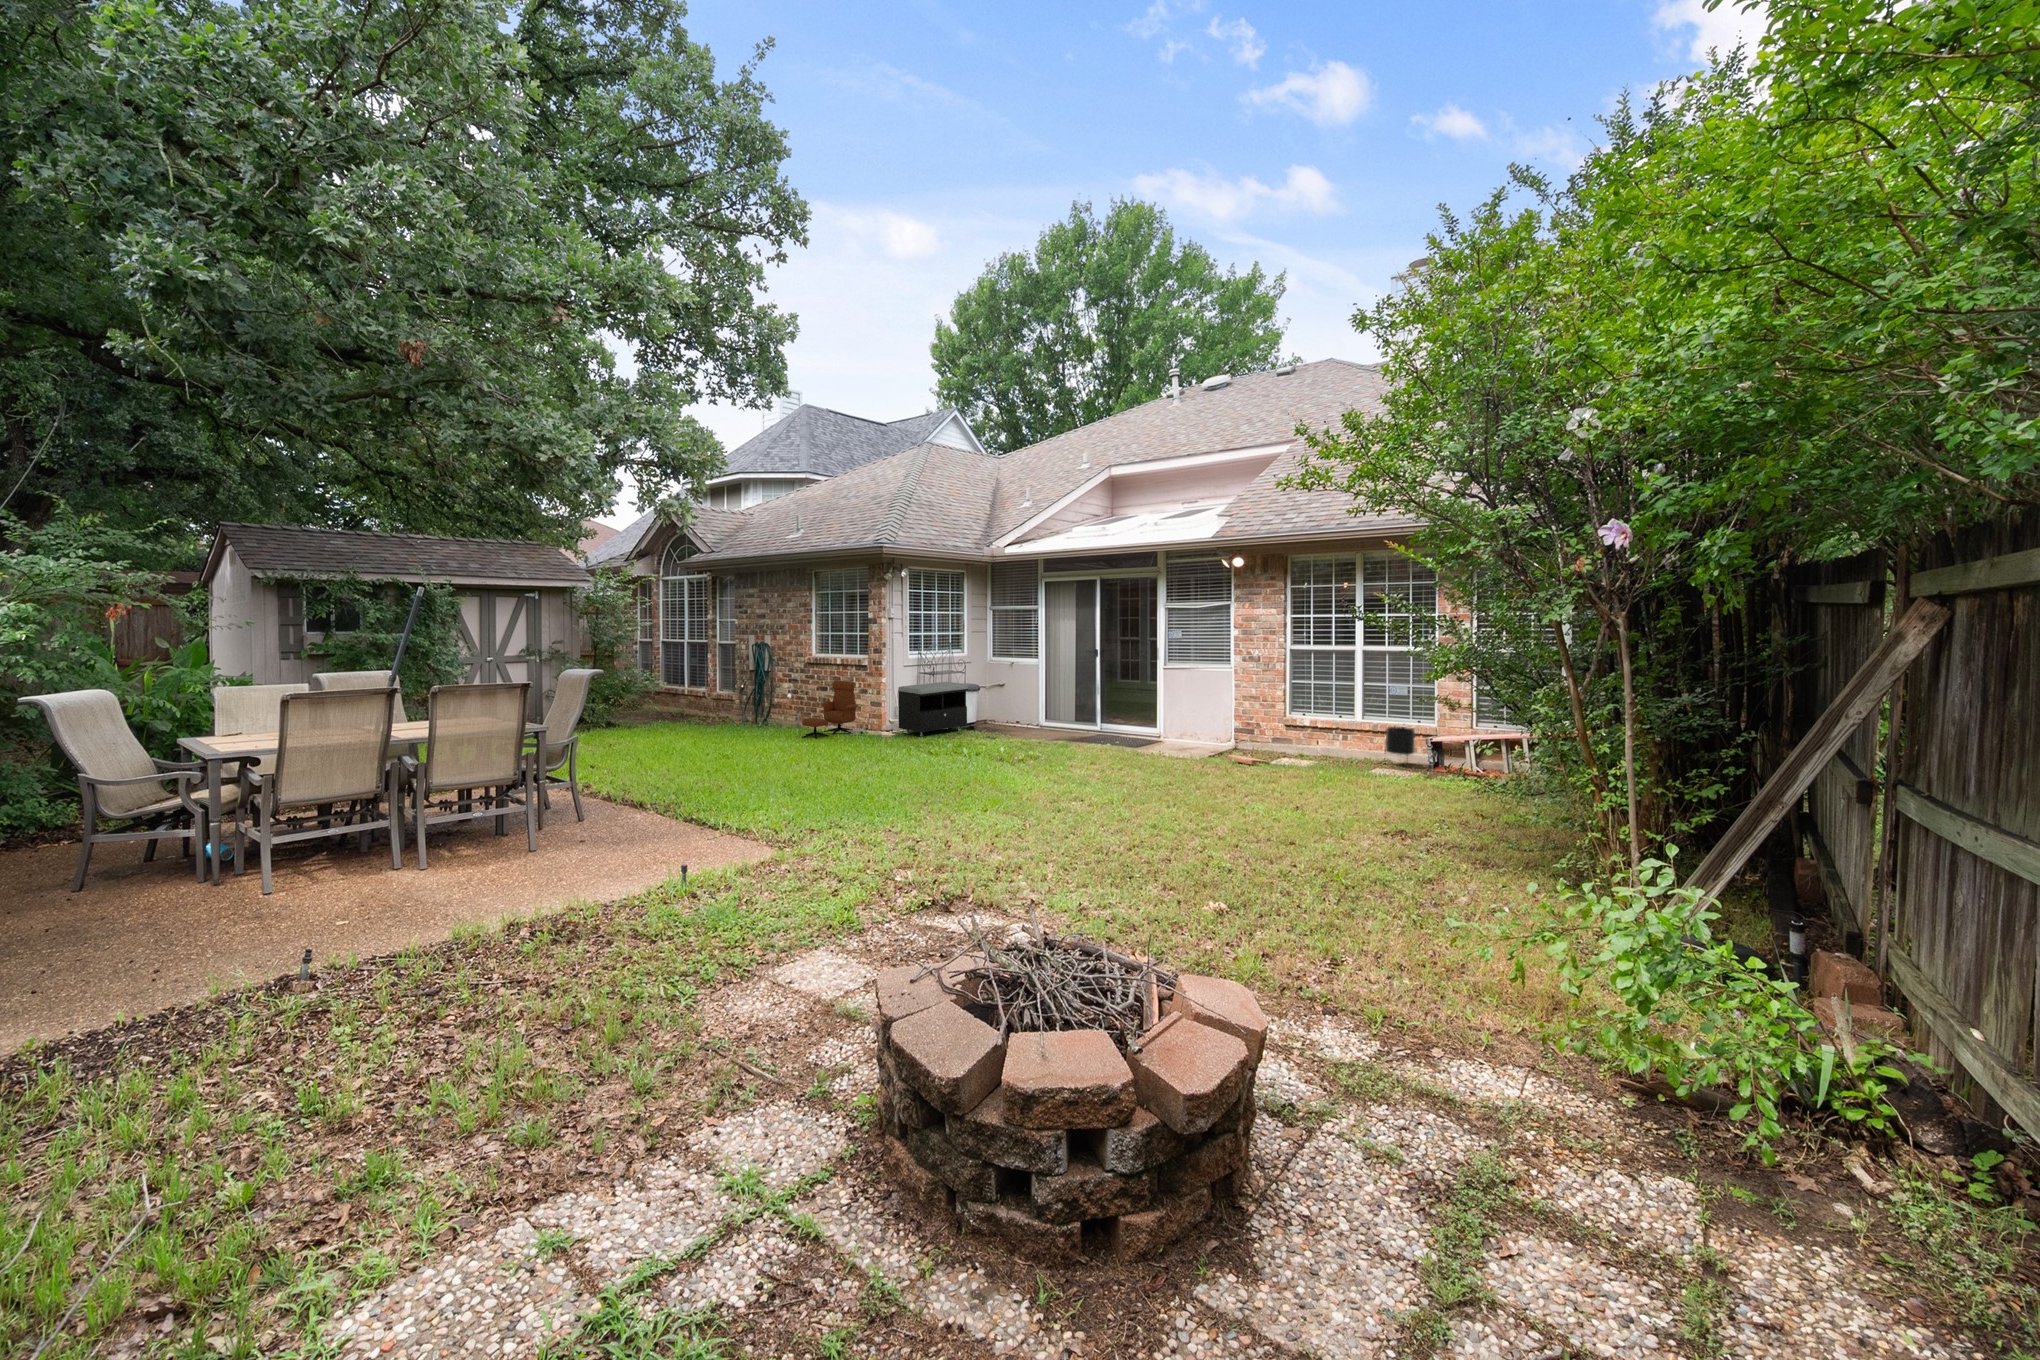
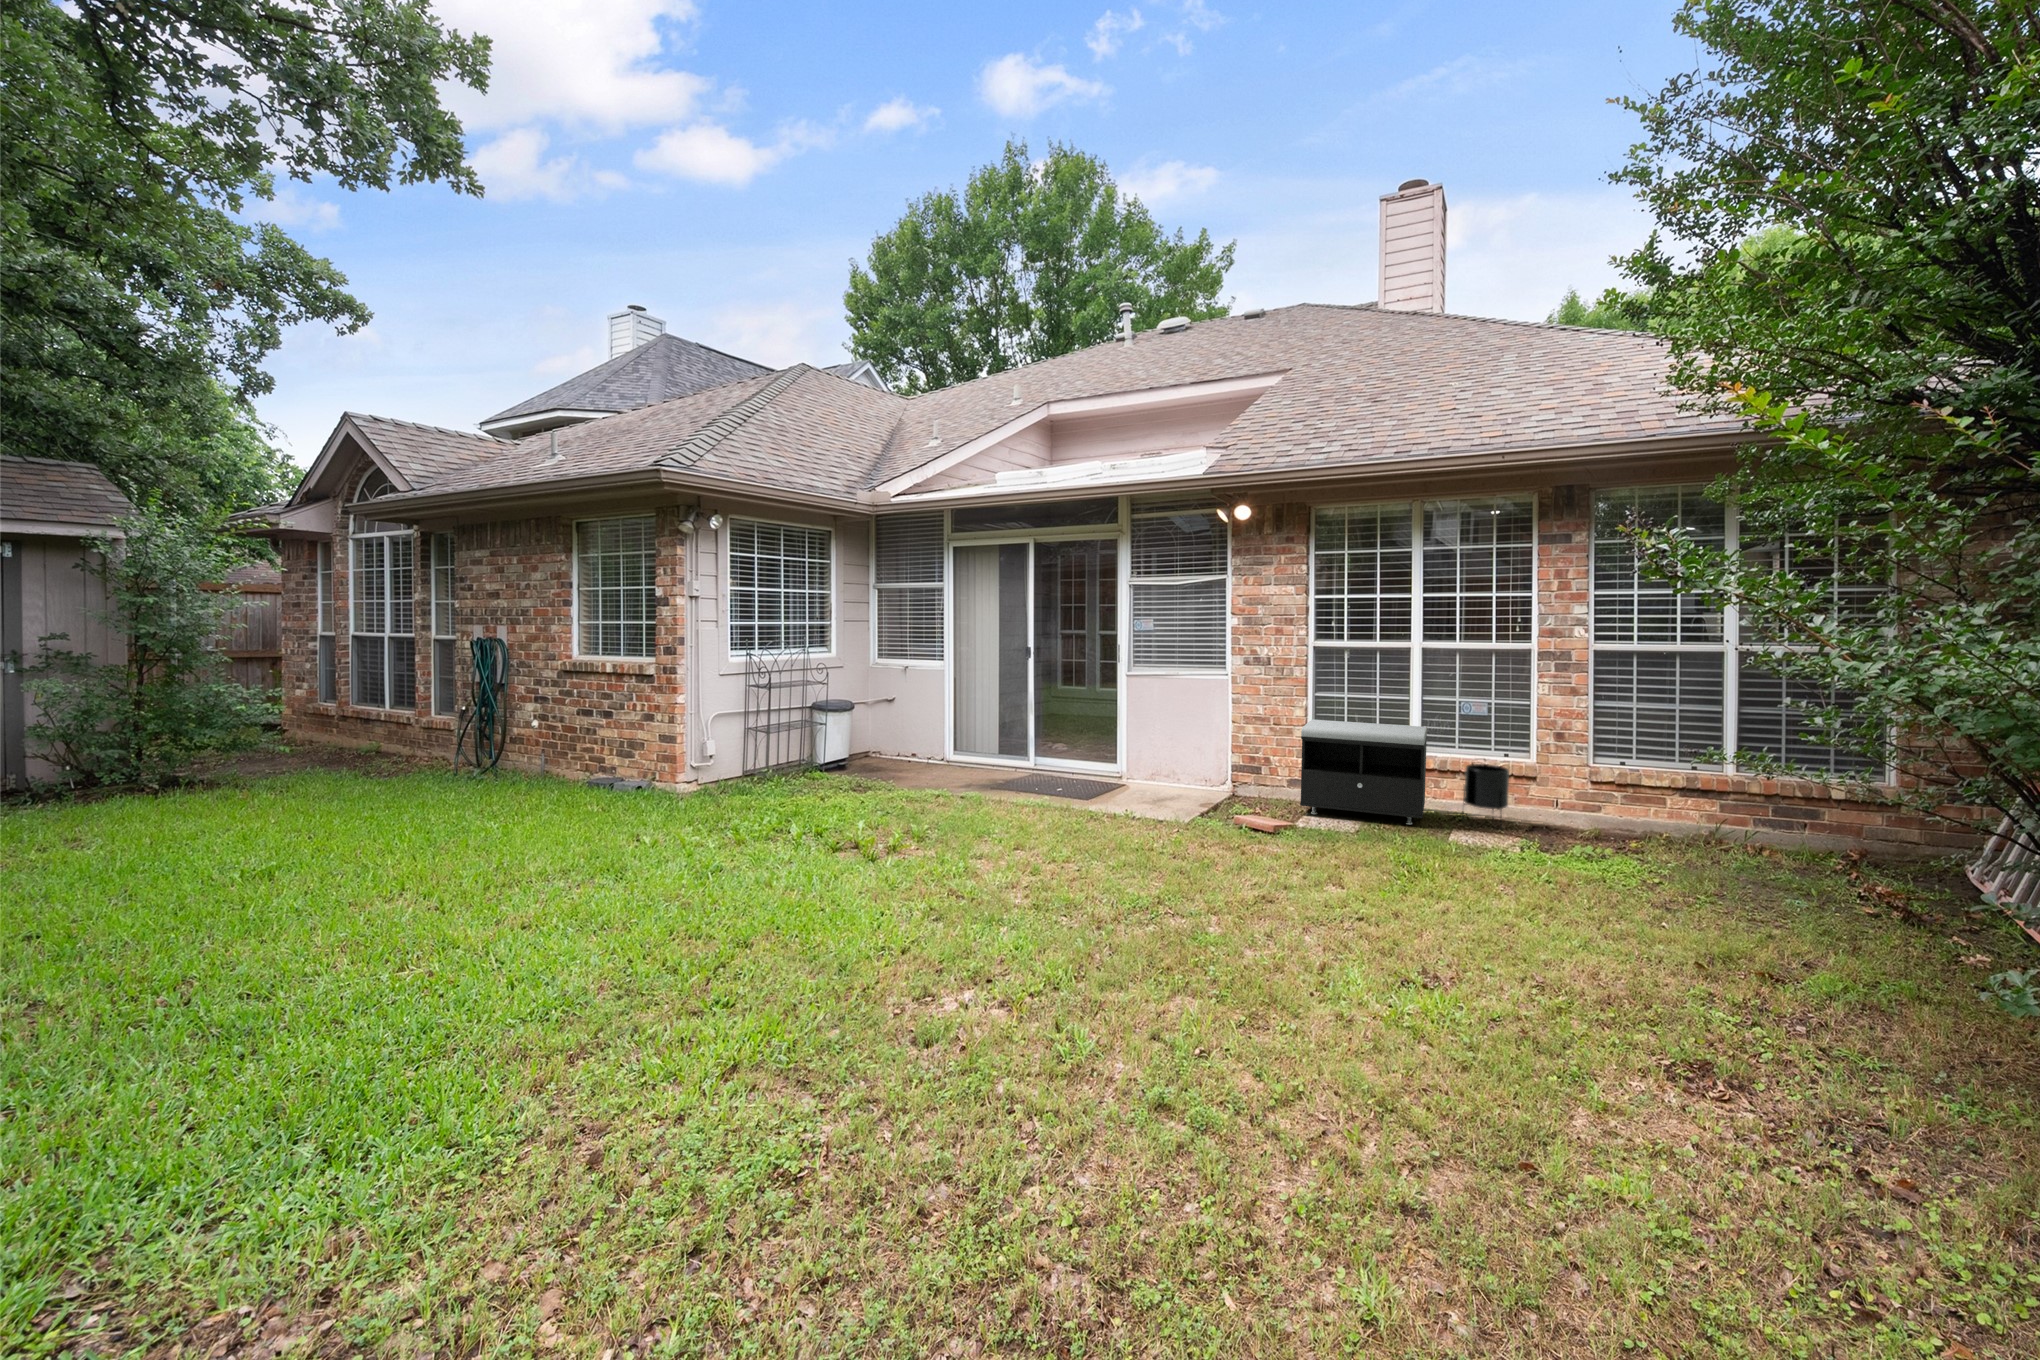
lounge chair: present [802,680,858,739] -> none [522,697,635,798]
storage bench: present [898,682,968,736] -> present [1300,720,1427,825]

